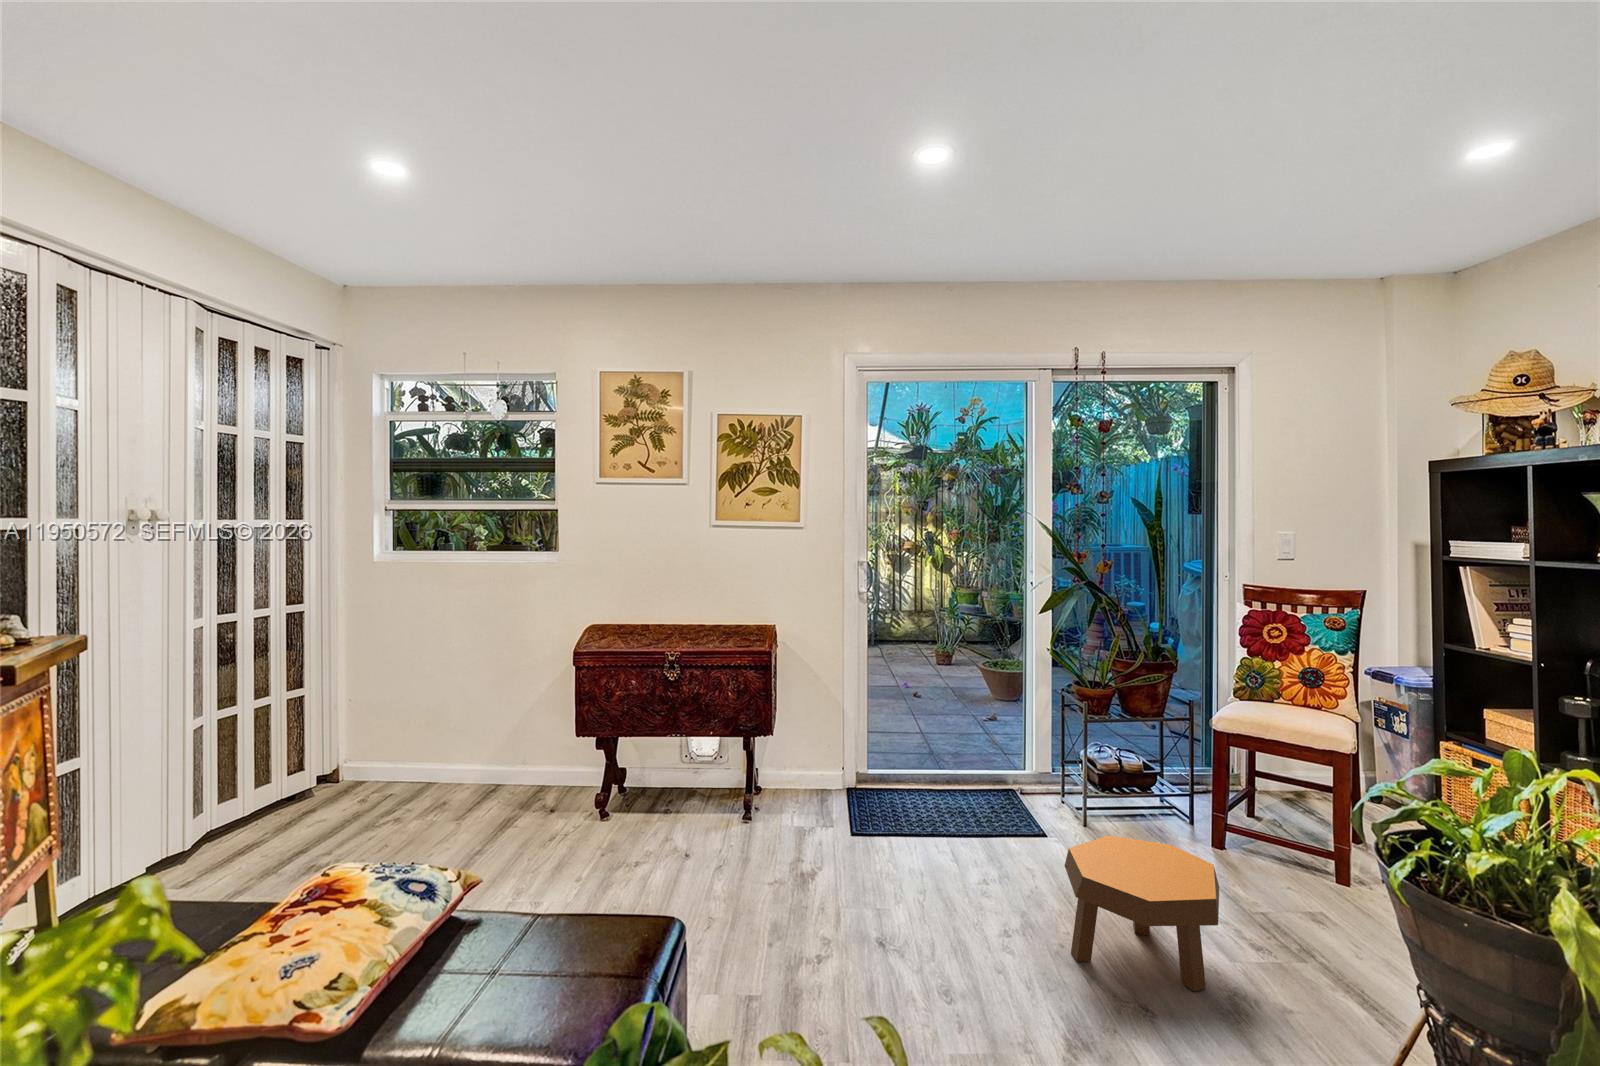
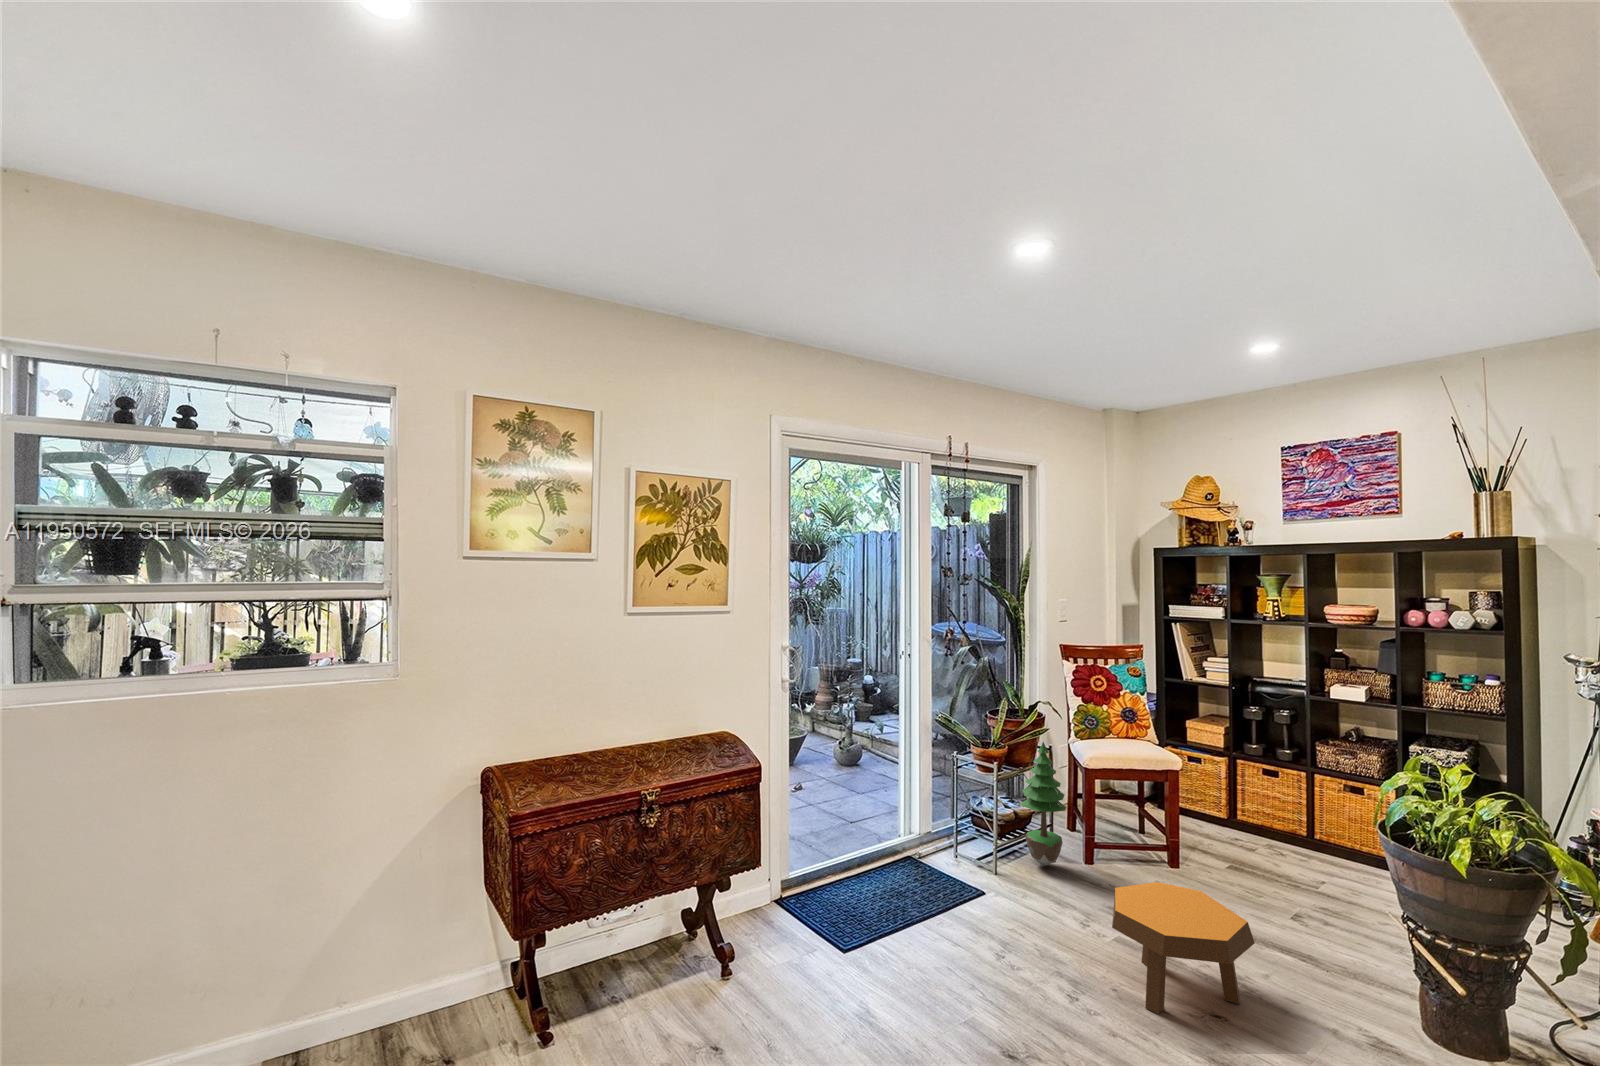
potted tree: none [1126,688,1183,831] -> present [1020,742,1066,866]

